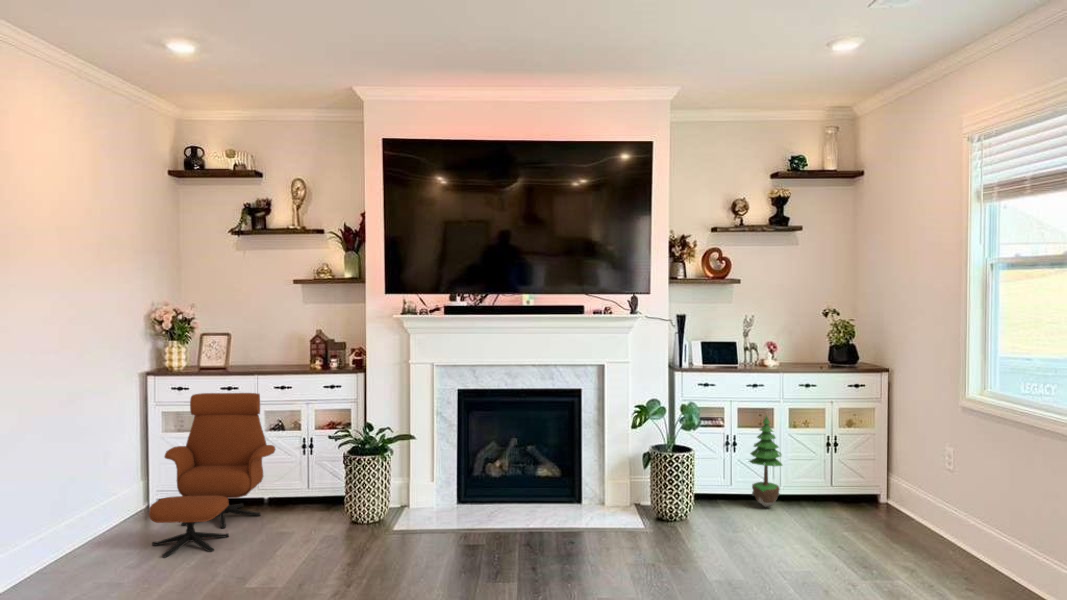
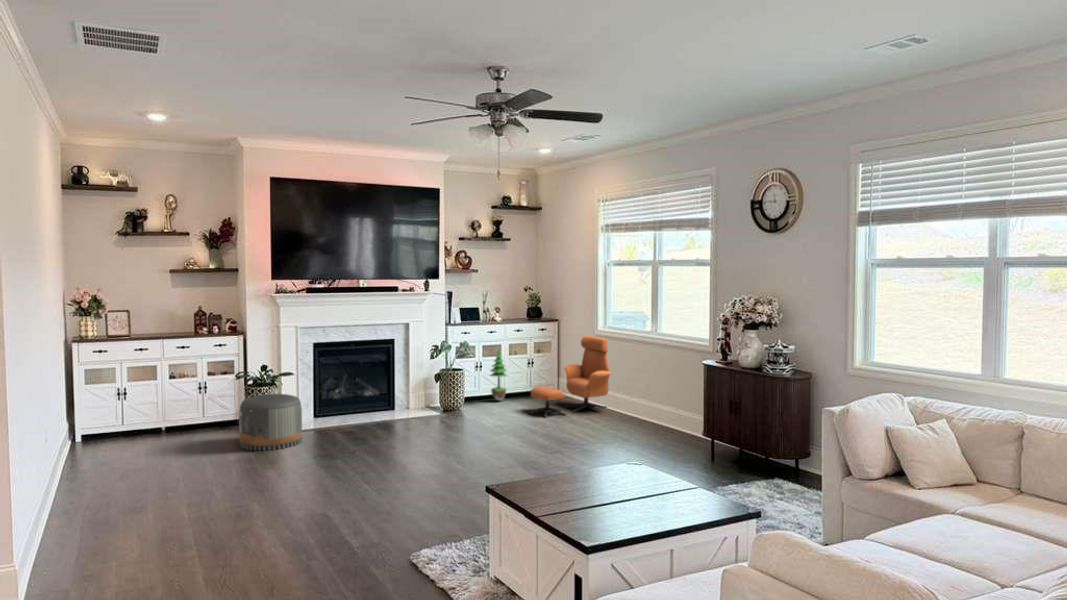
lounge chair: present [149,393,275,558] -> present [528,336,612,418]
pouf: none [296,471,392,569] -> present [239,394,302,450]

